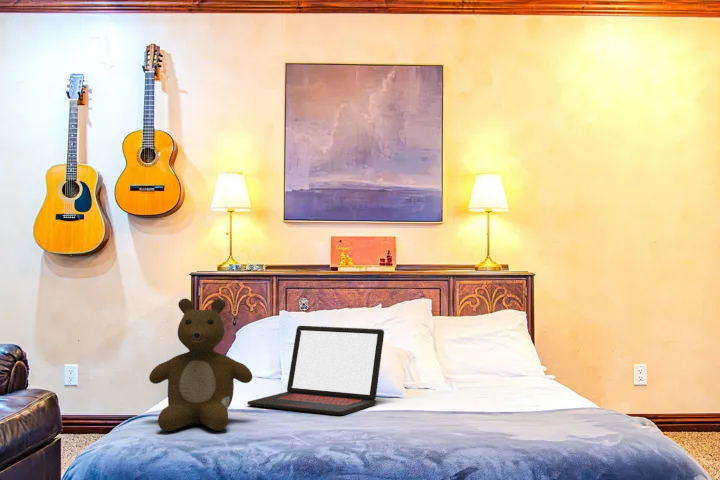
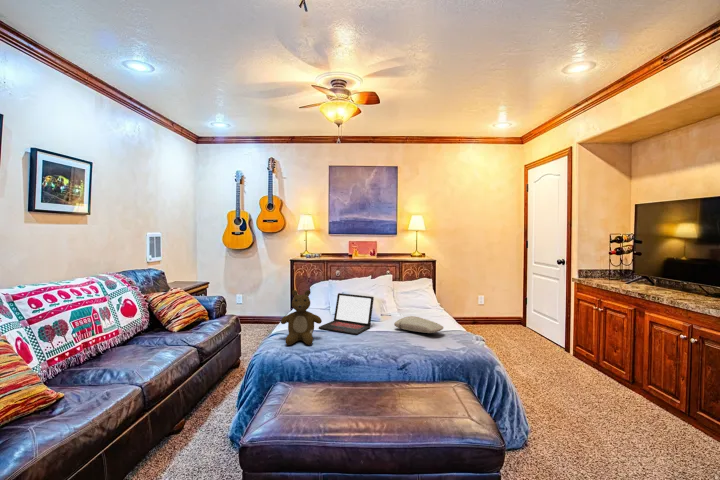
pillow: none [435,377,558,411] -> present [394,316,443,333]

